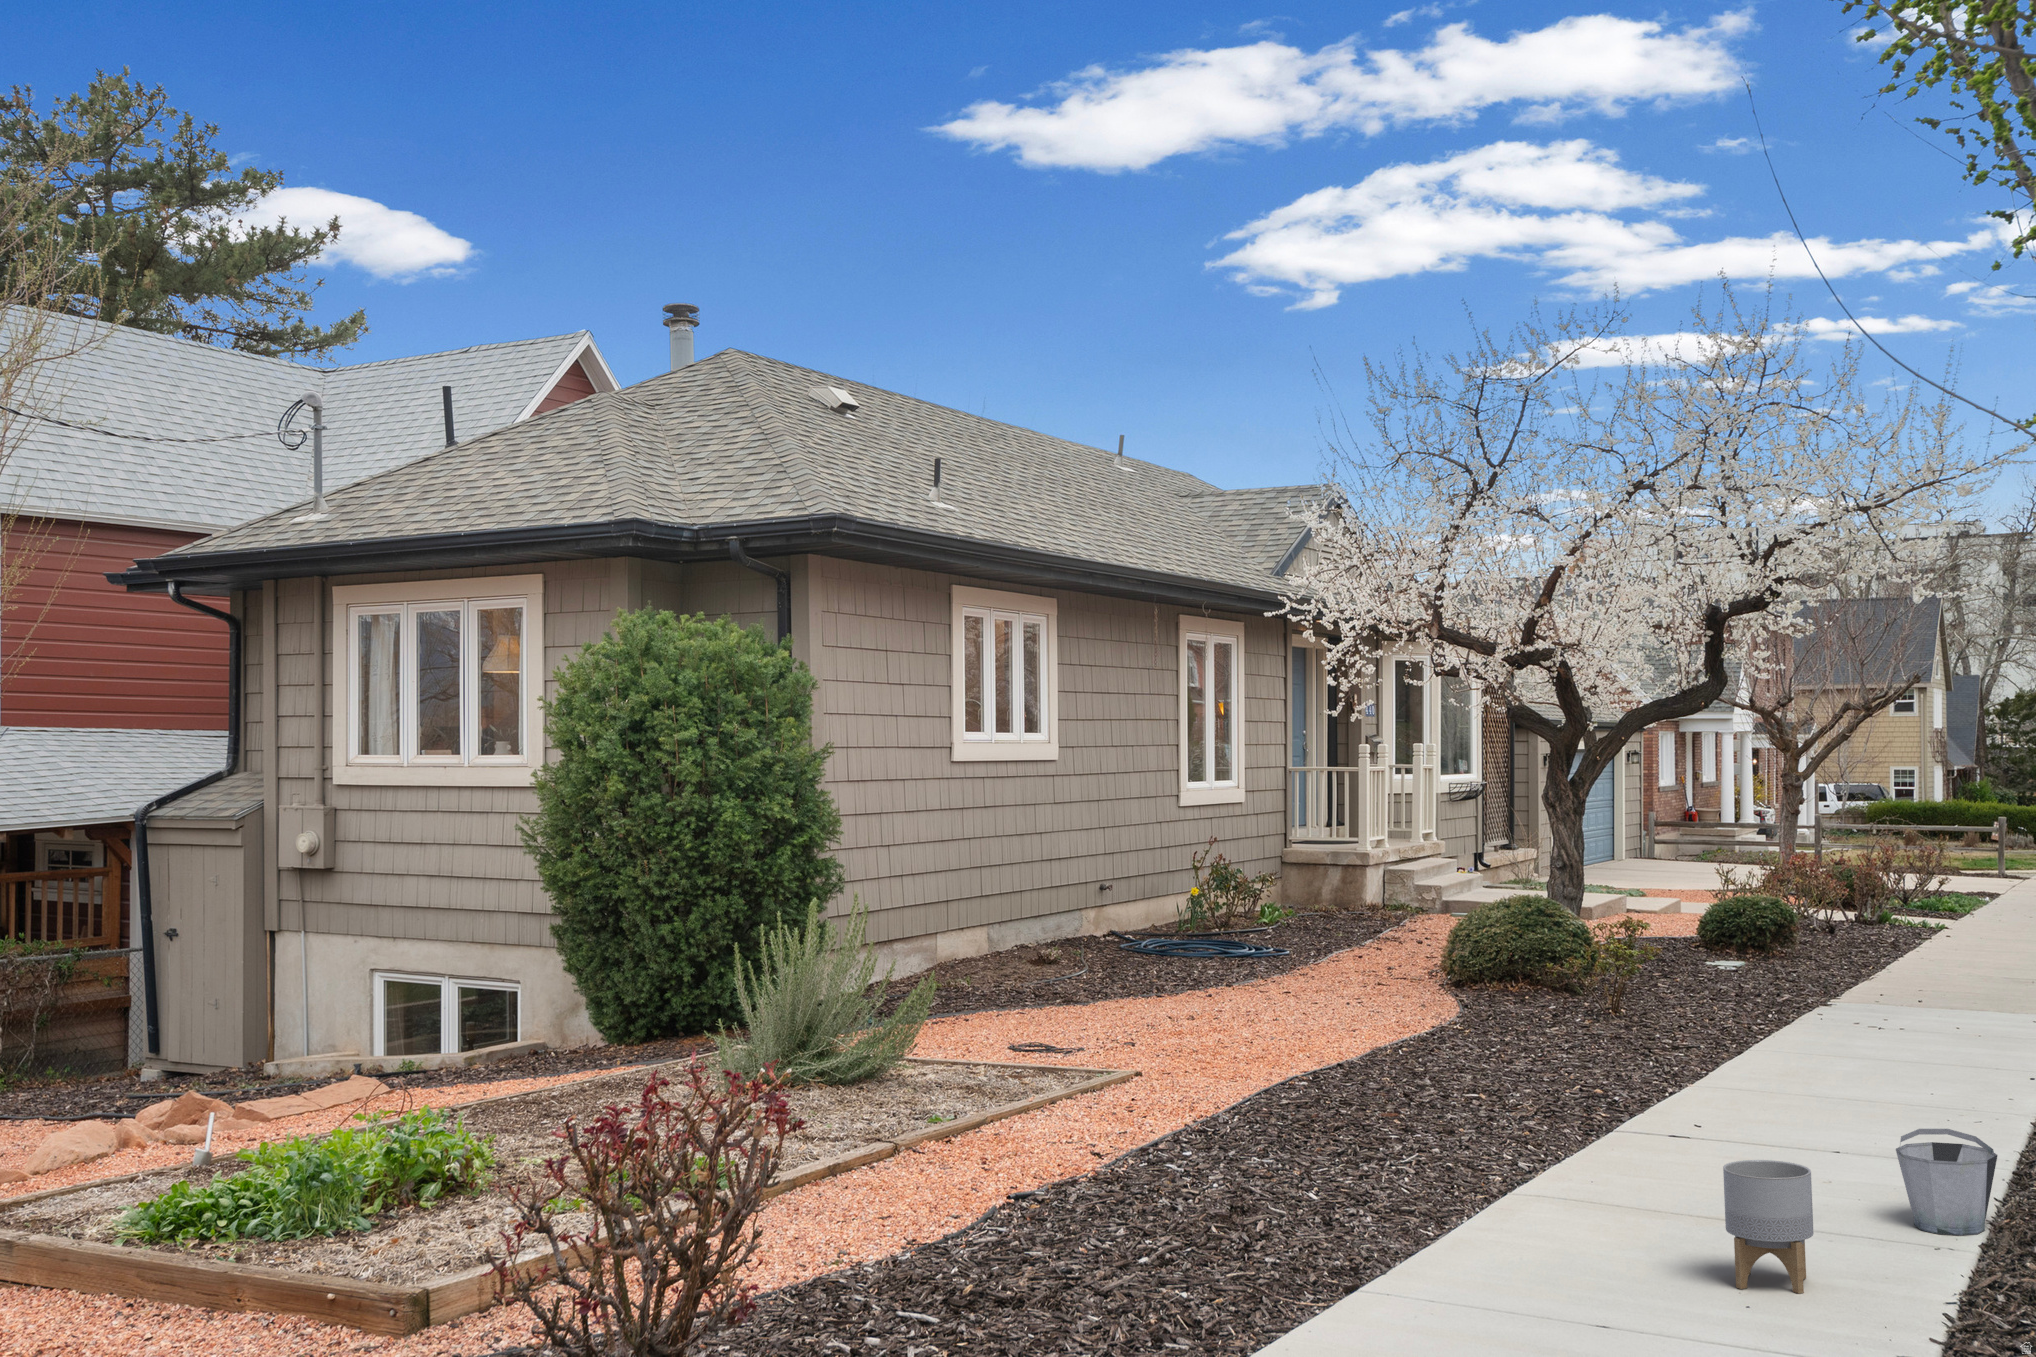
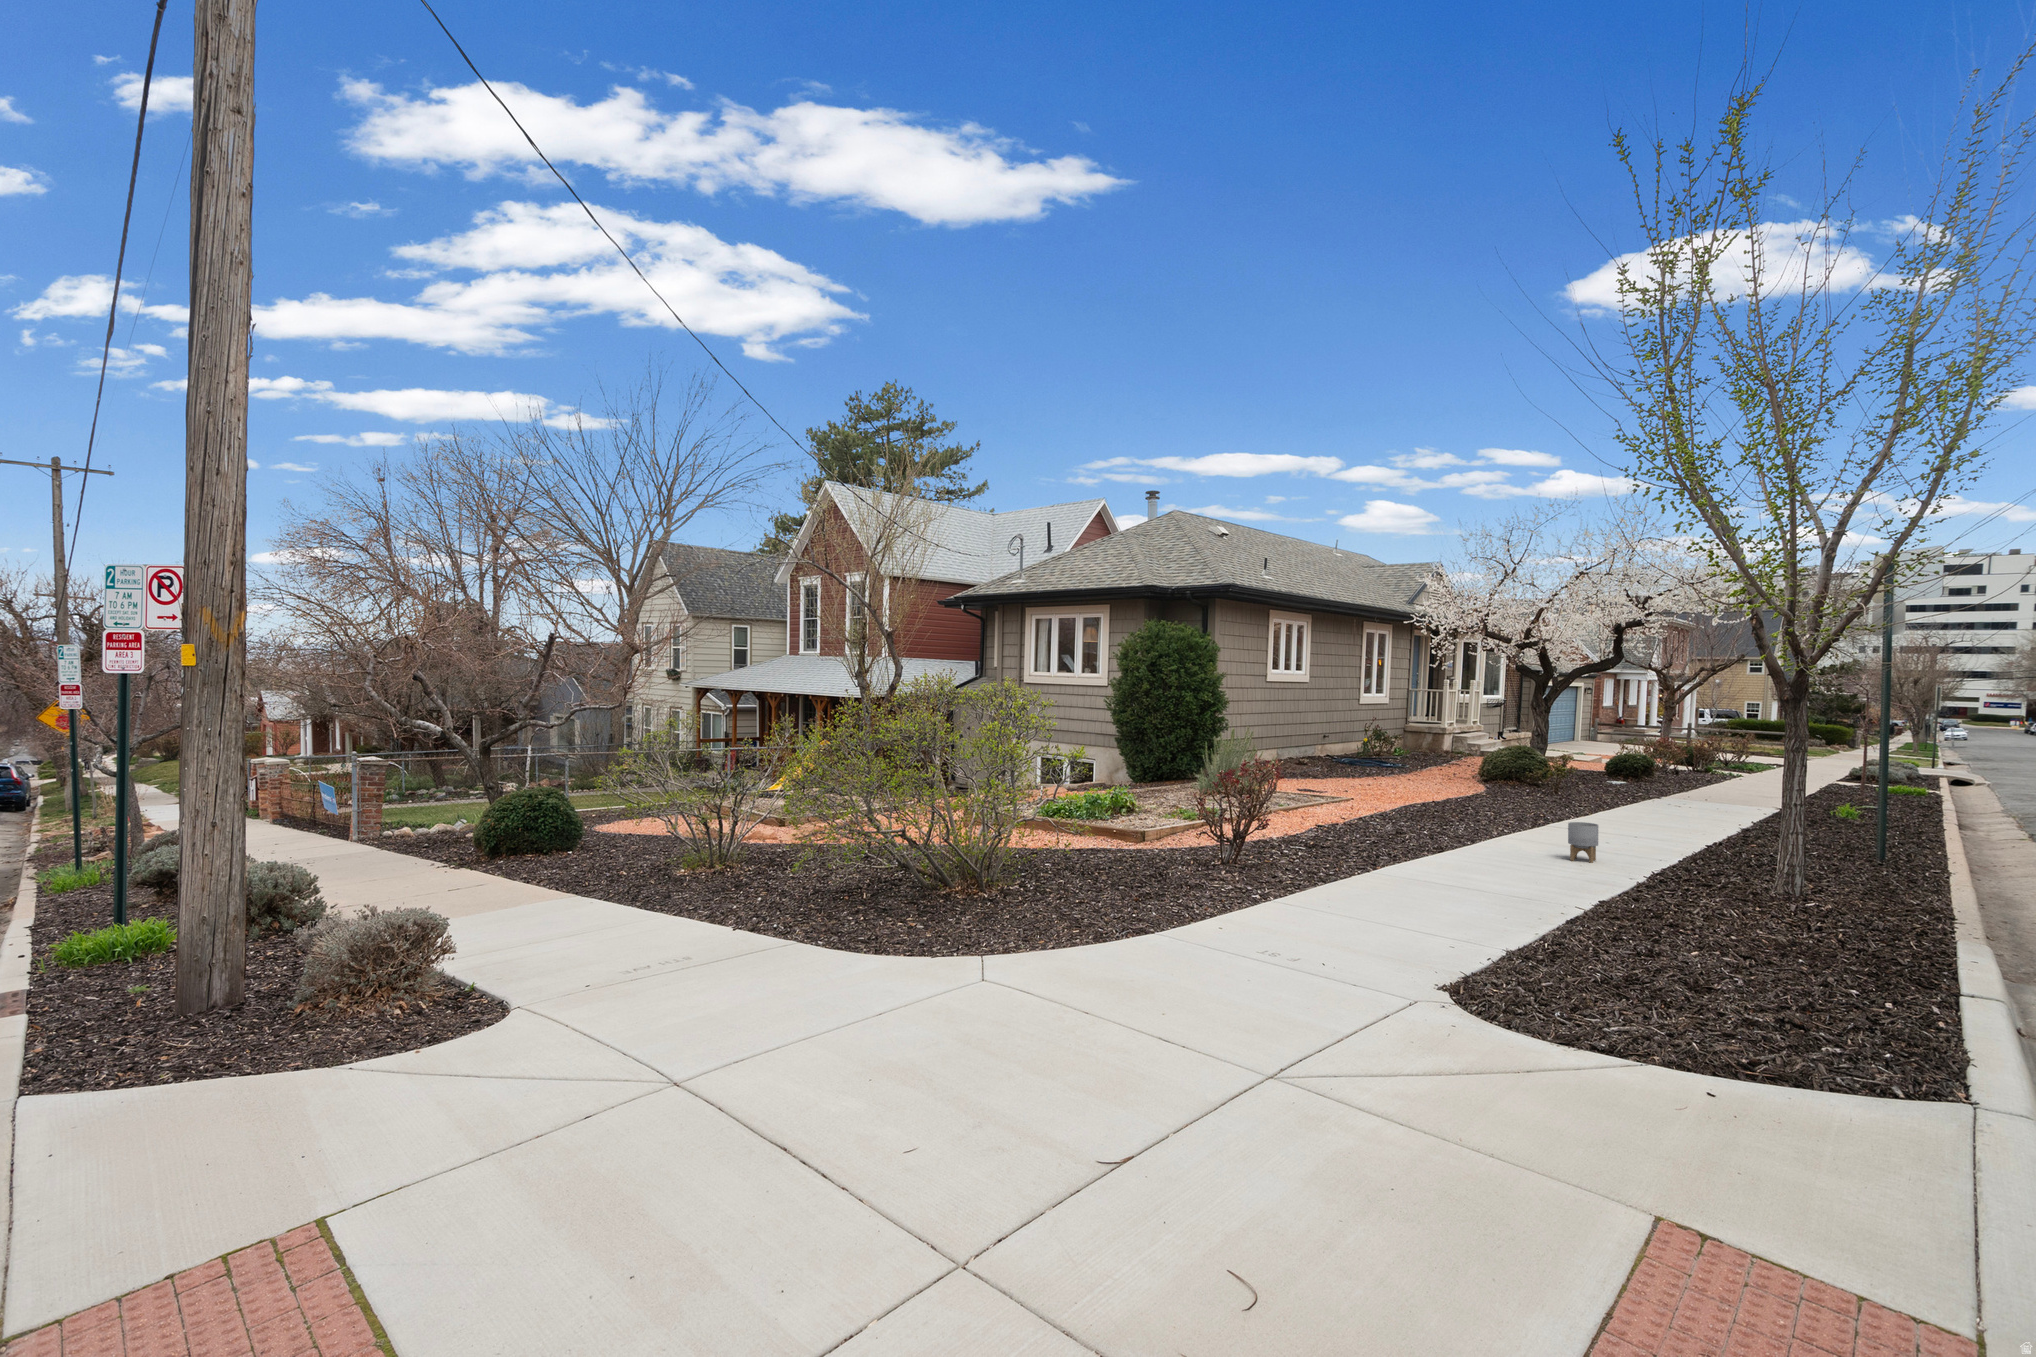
bucket: present [1896,1129,1997,1236] -> none [1637,821,1674,855]

